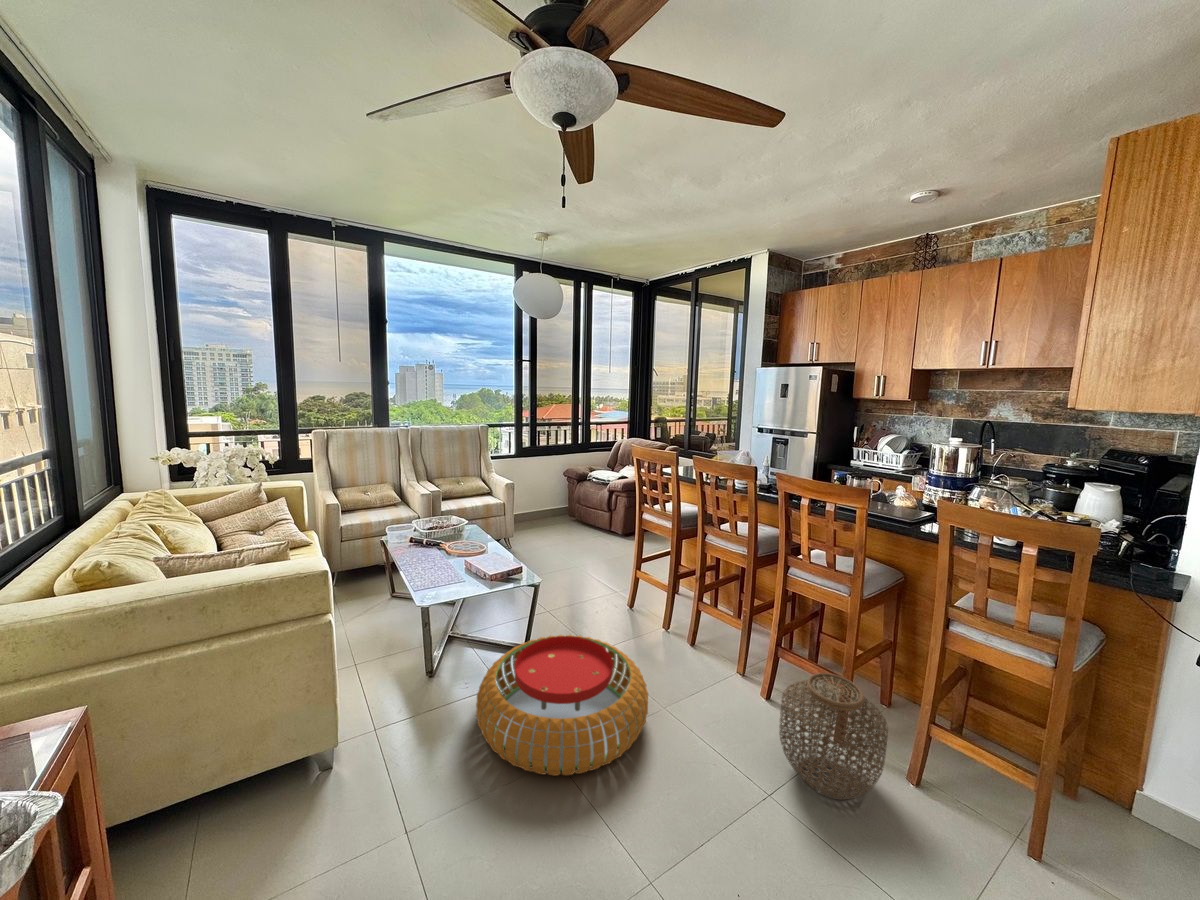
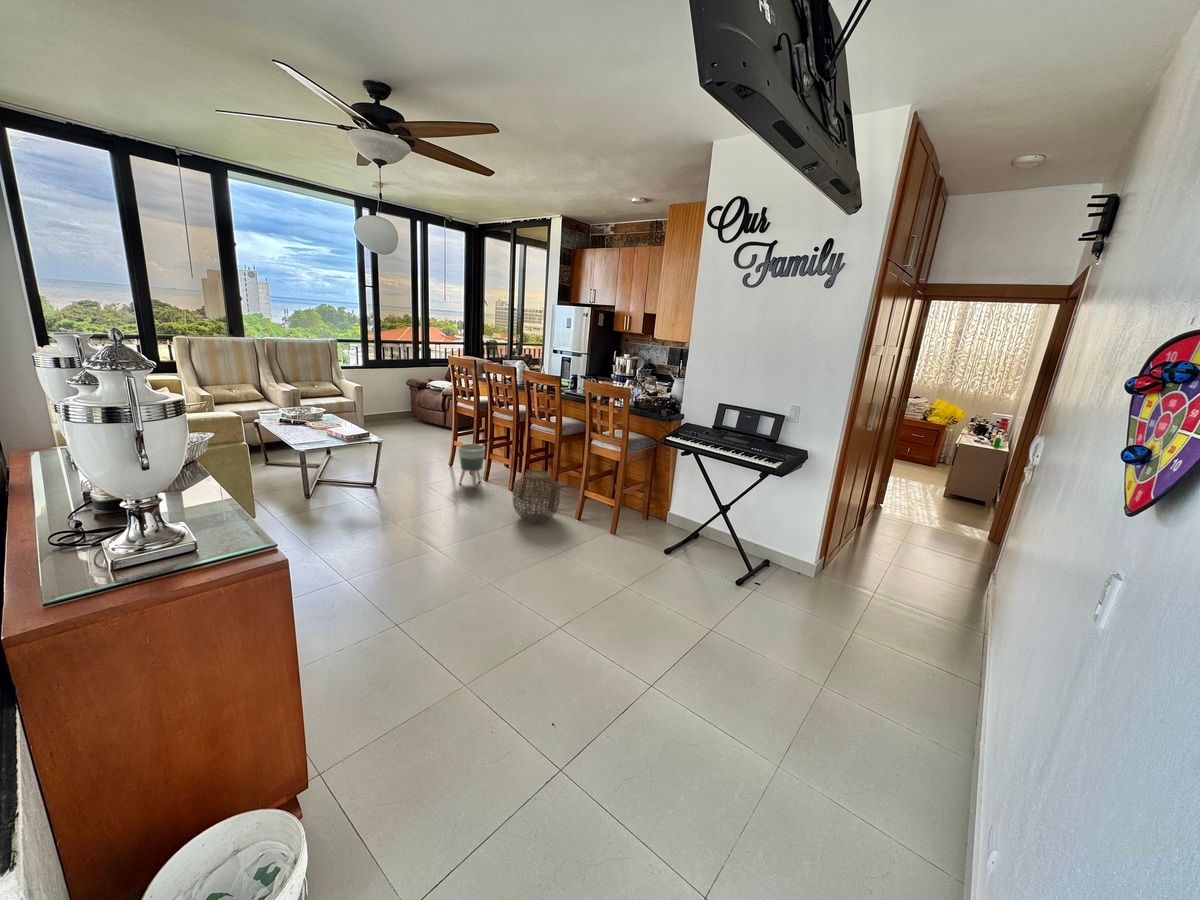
planter: none [651,586,696,666] -> present [459,444,485,488]
pouf: present [476,635,648,776] -> none [343,468,448,526]

